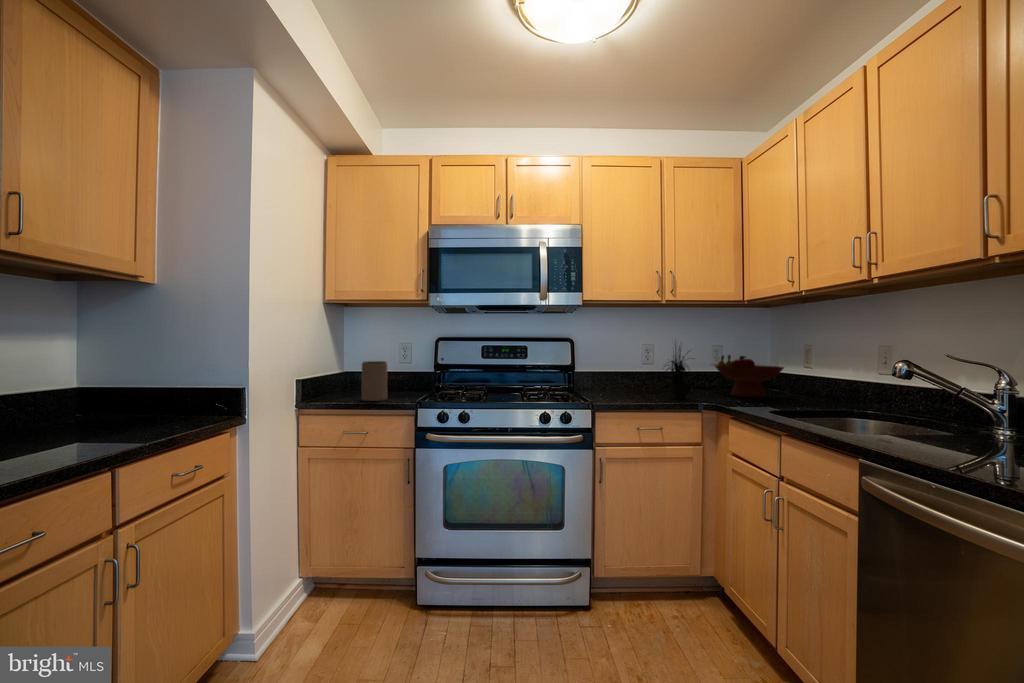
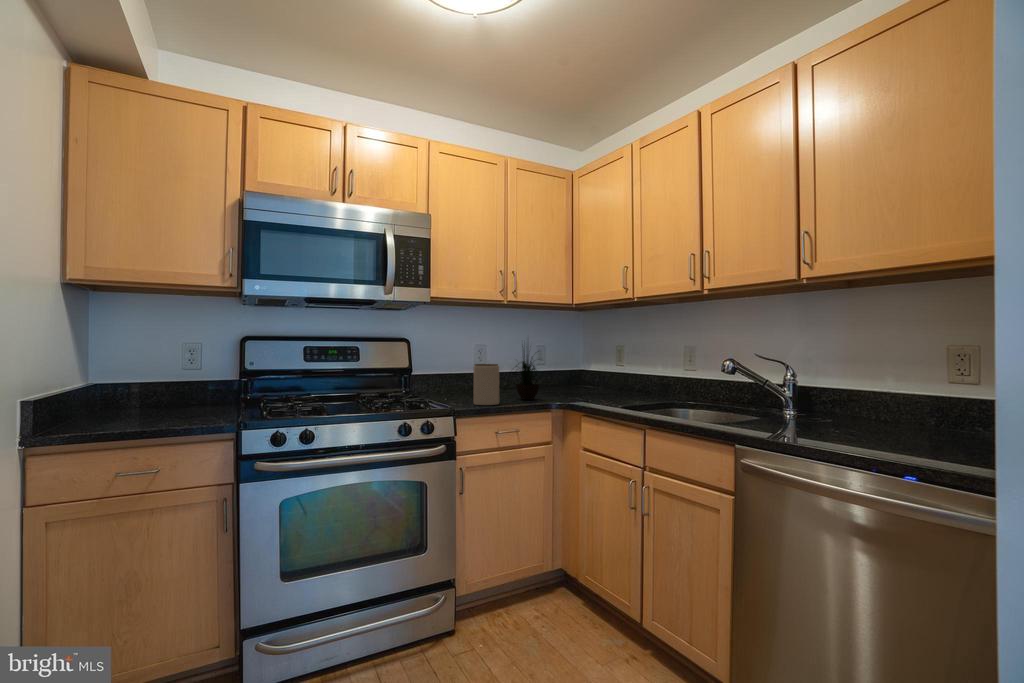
fruit bowl: present [715,355,784,398] -> none [553,355,612,395]
jar: present [362,361,387,401] -> present [473,364,499,405]

